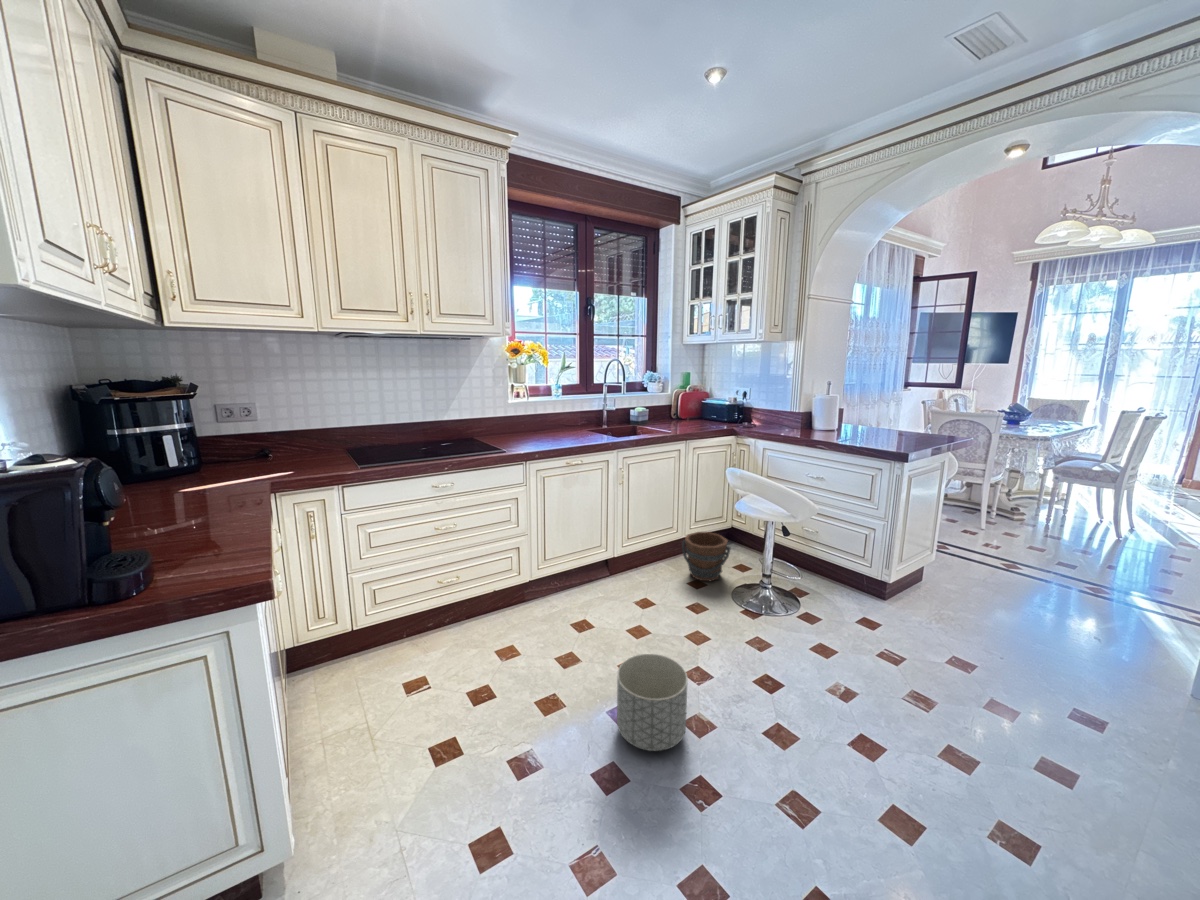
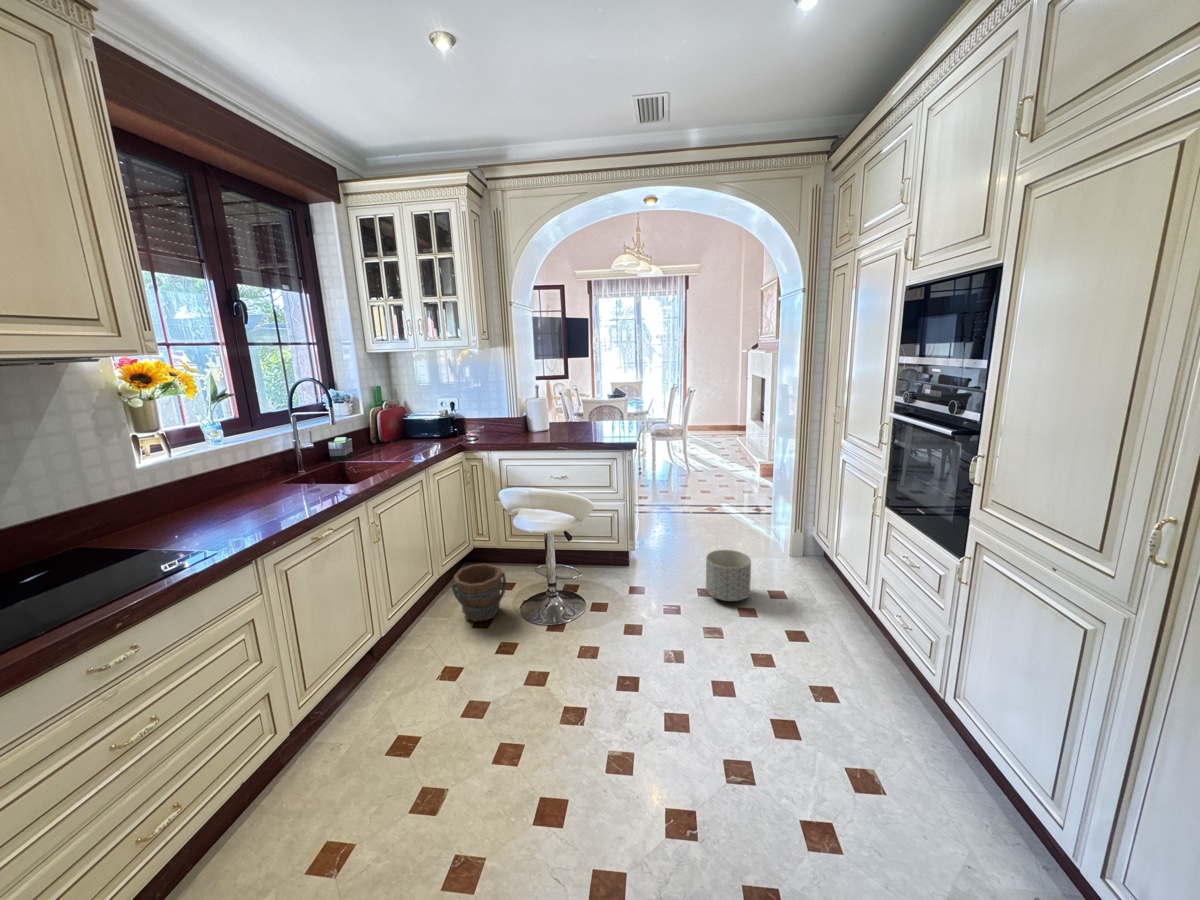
planter: present [617,654,688,751] -> present [706,550,751,601]

